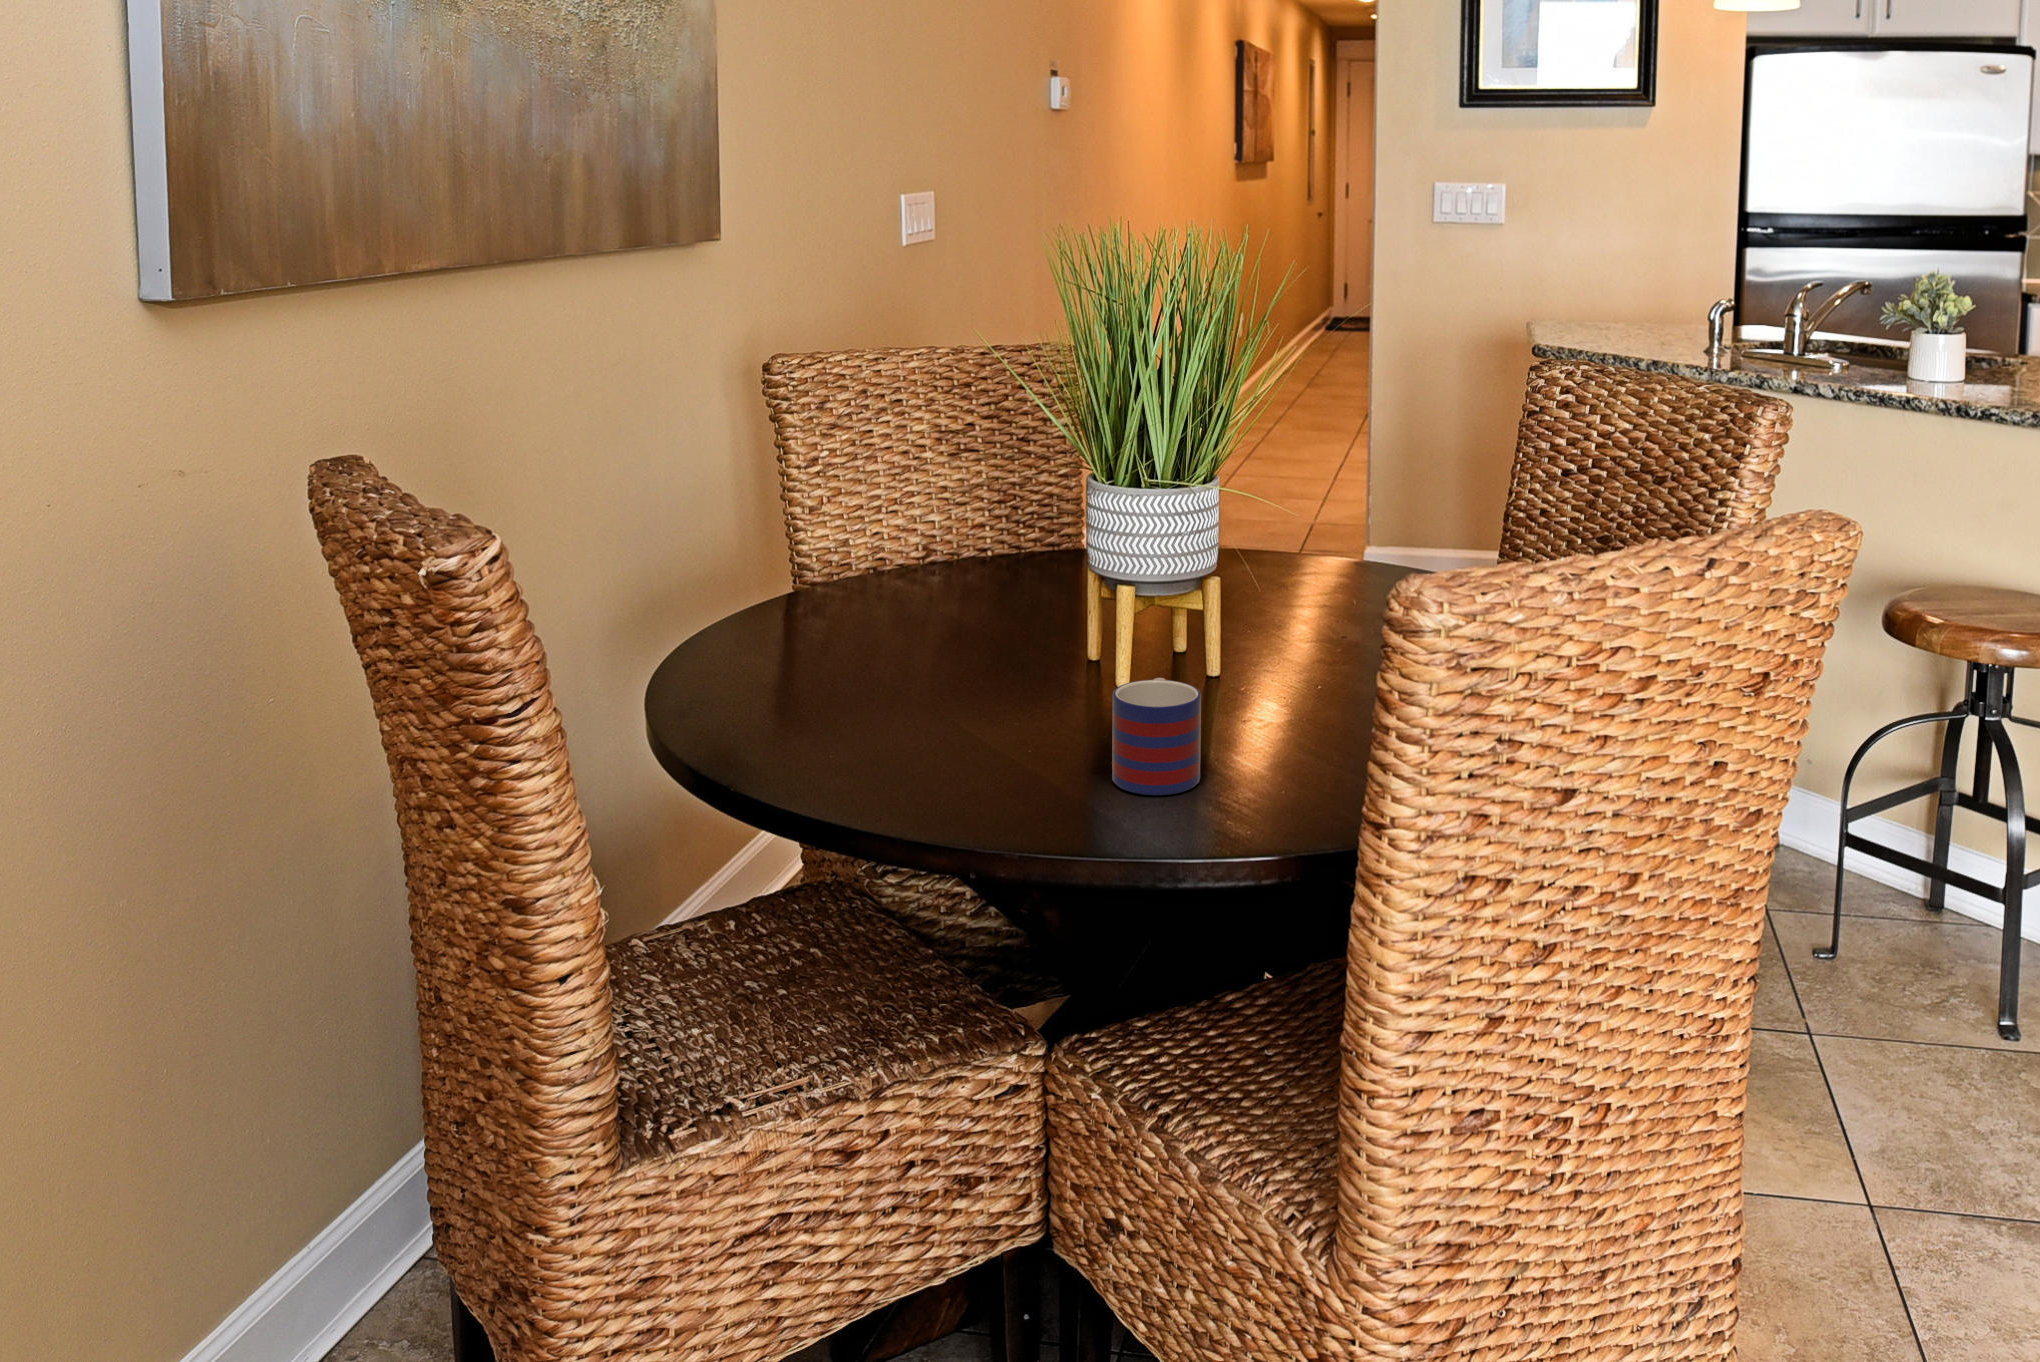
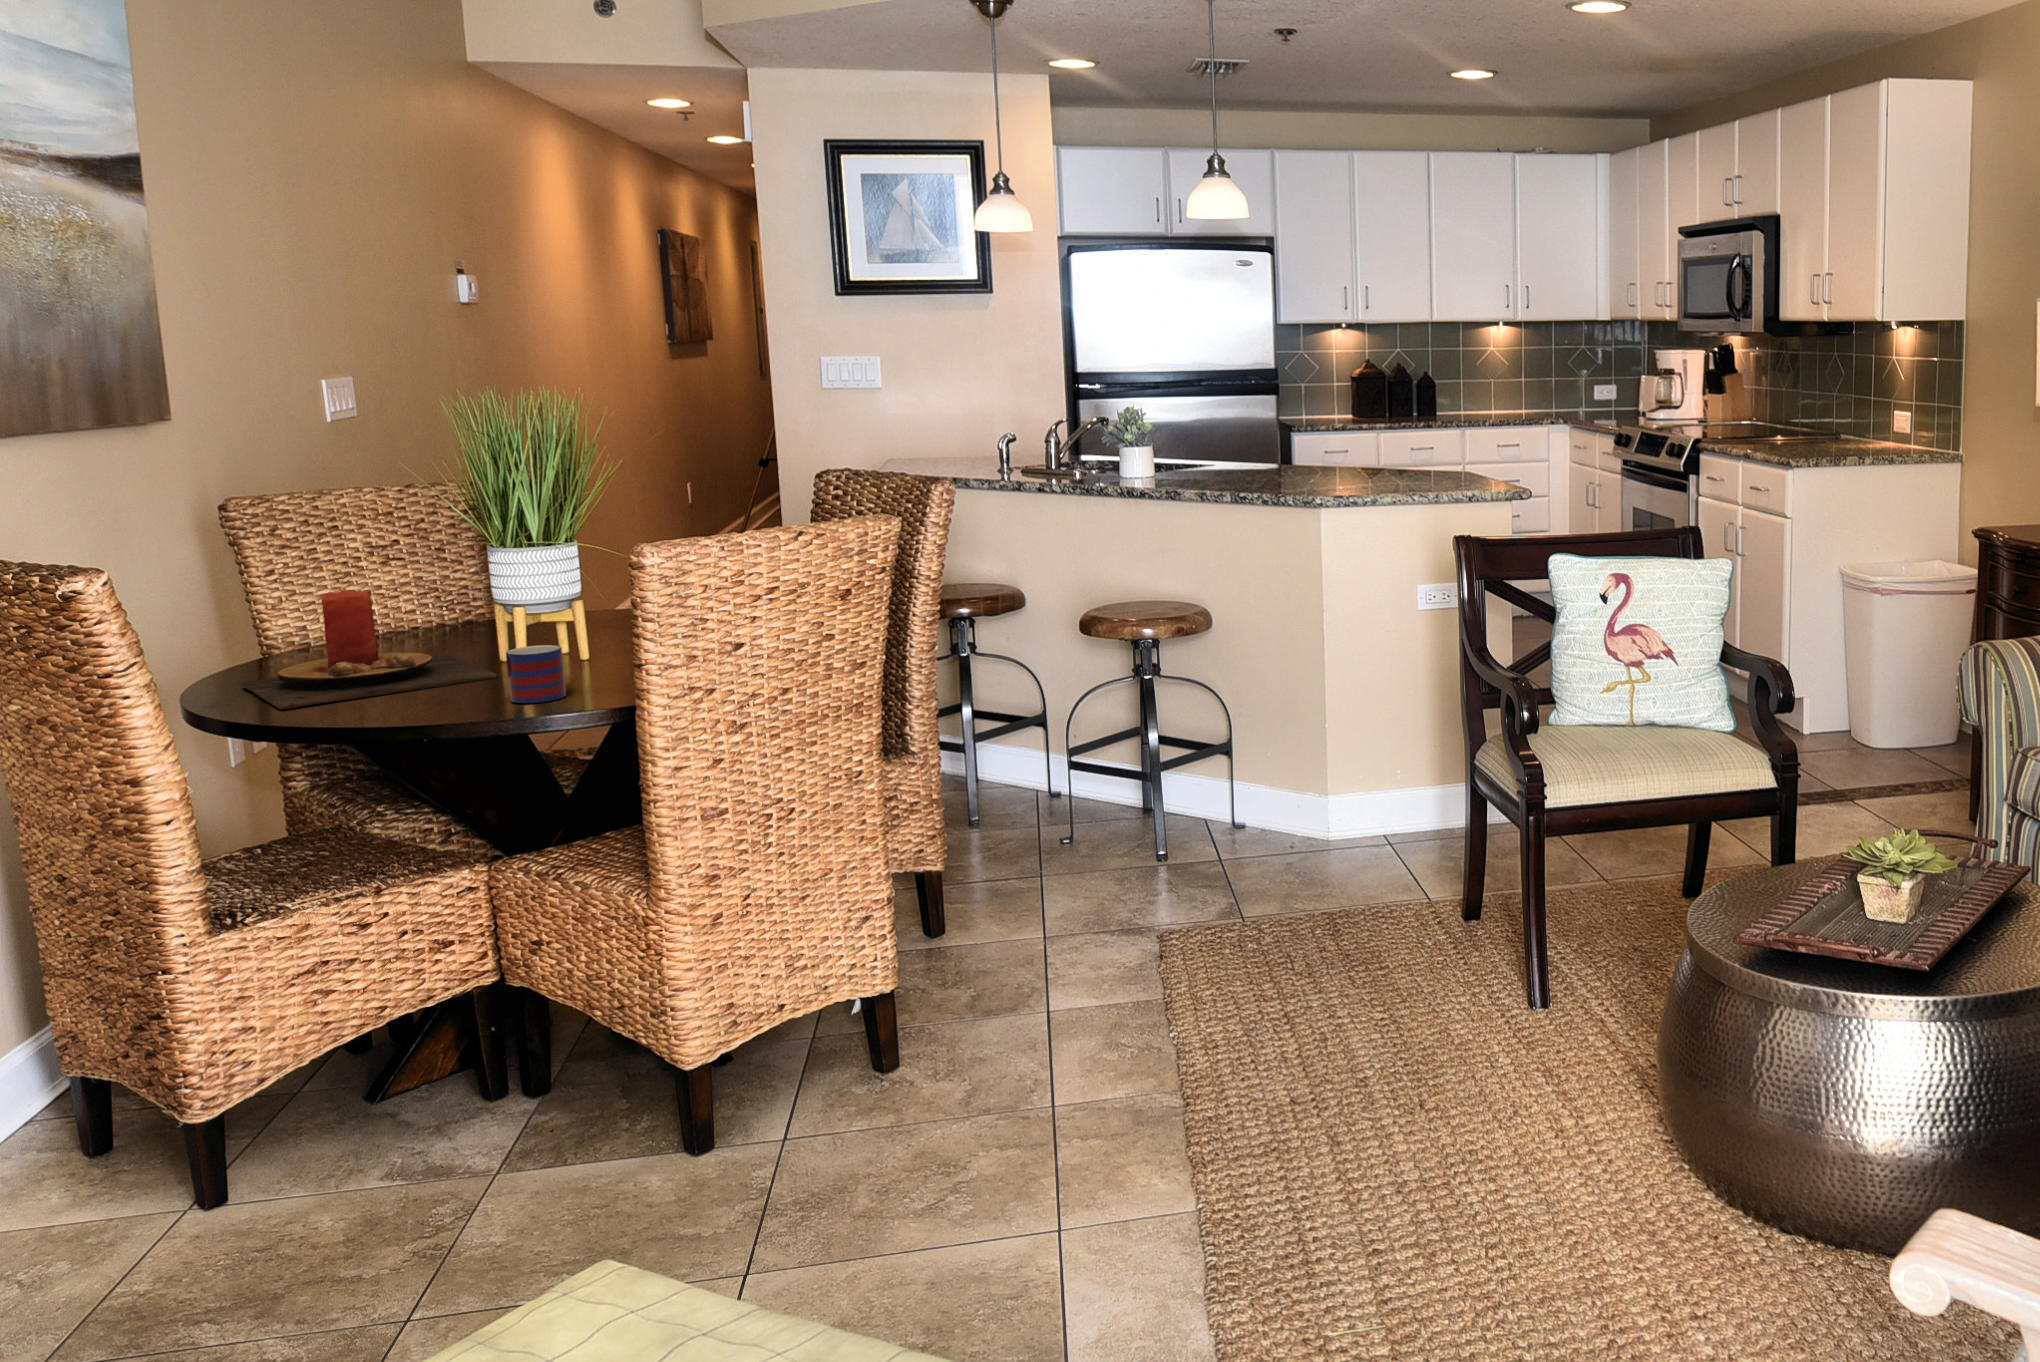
candle: none [743,526,1086,732] -> present [241,590,497,709]

